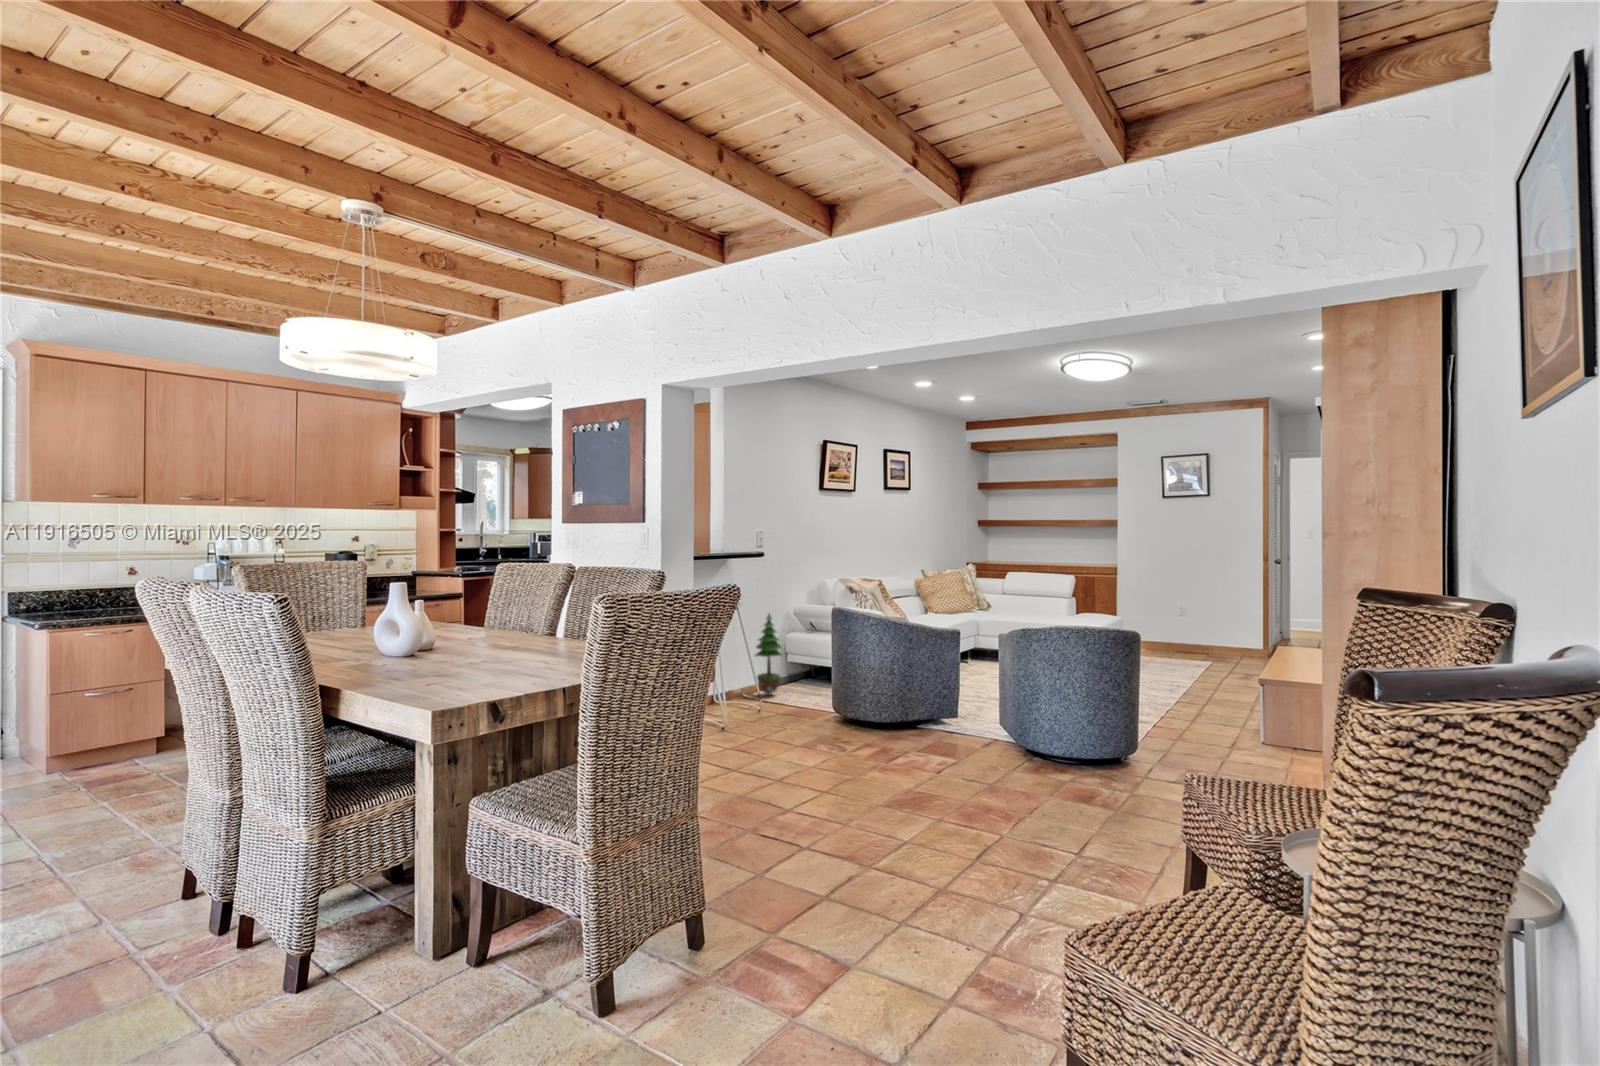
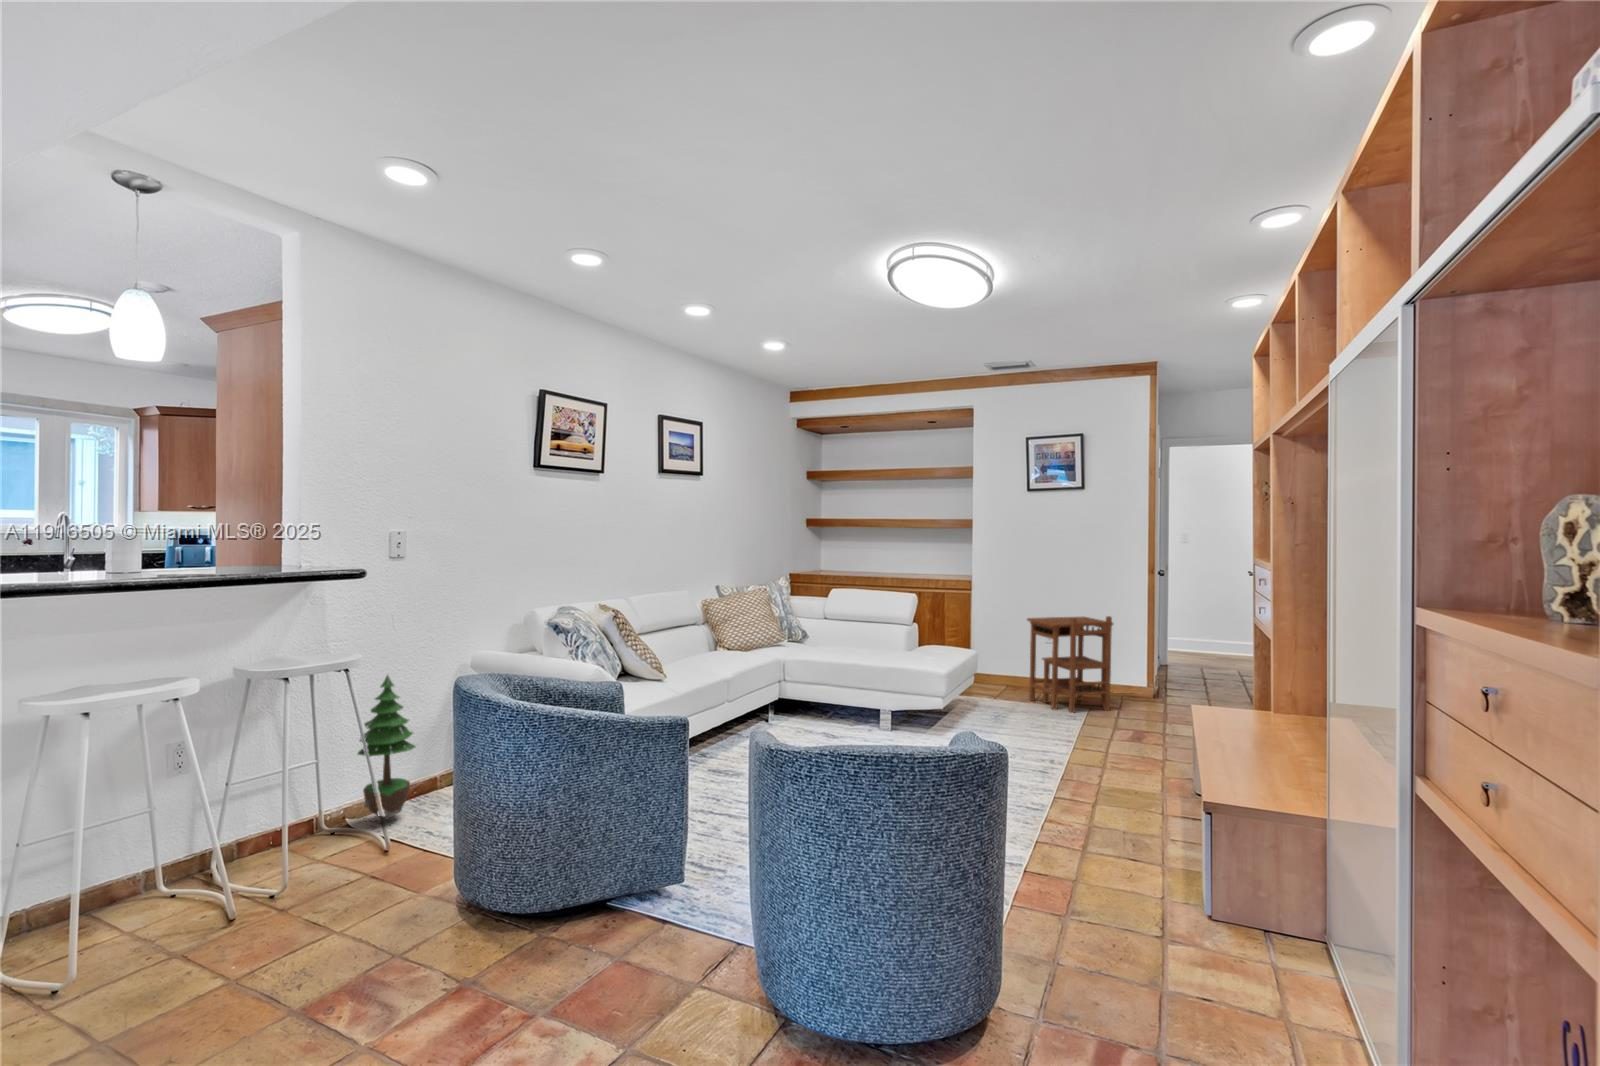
side table: none [1162,593,1232,666] -> present [1027,616,1113,713]

